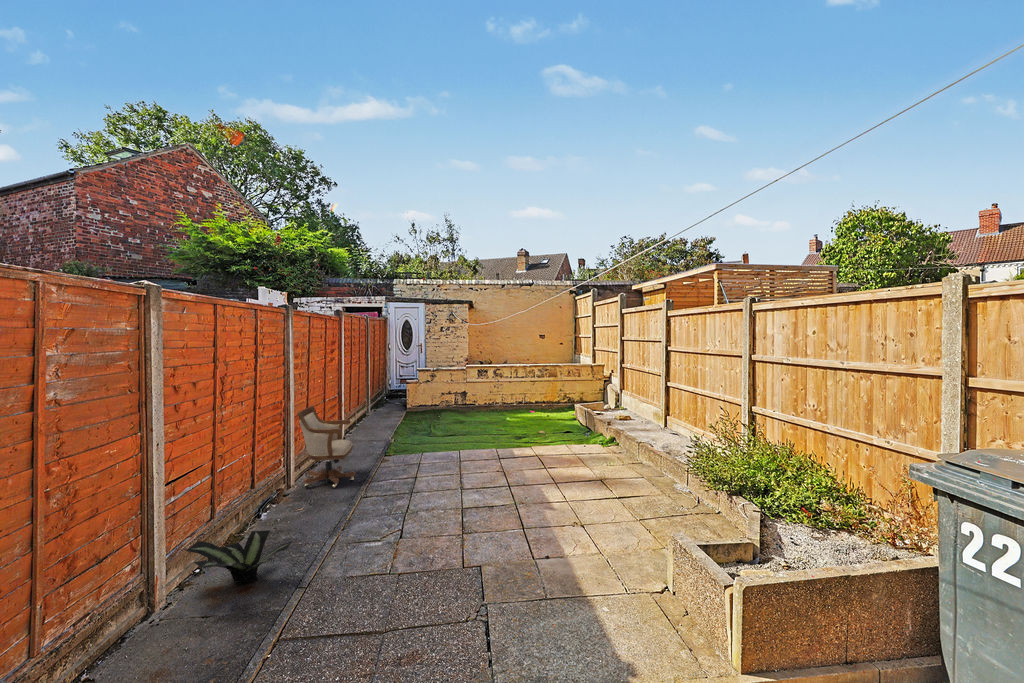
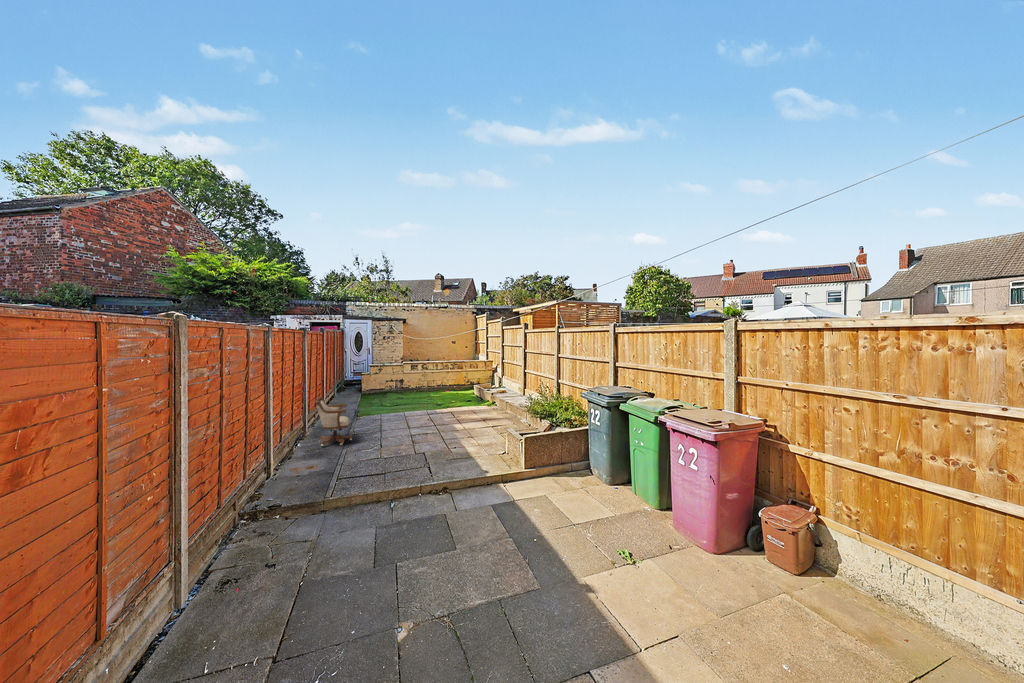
potted plant: present [186,530,292,586] -> none [286,468,344,497]

